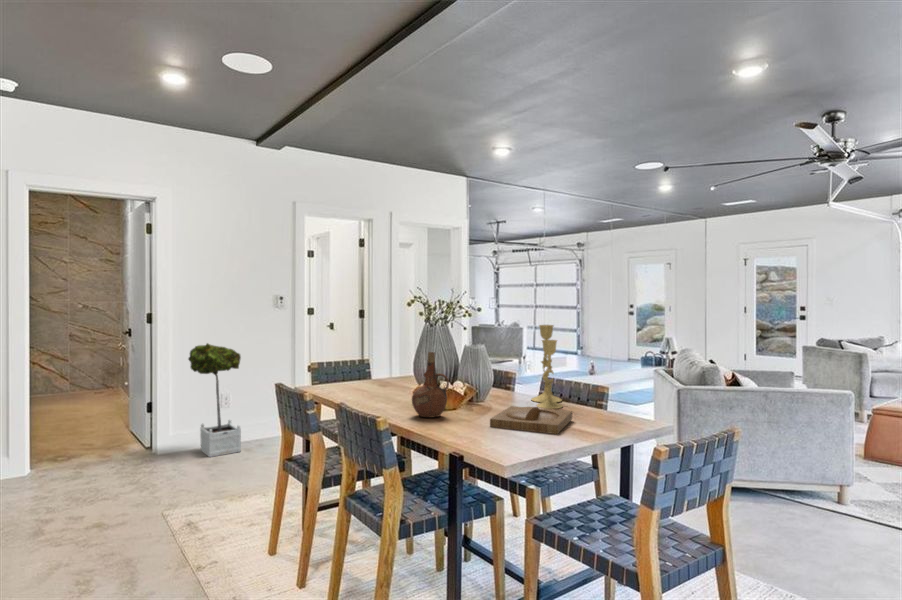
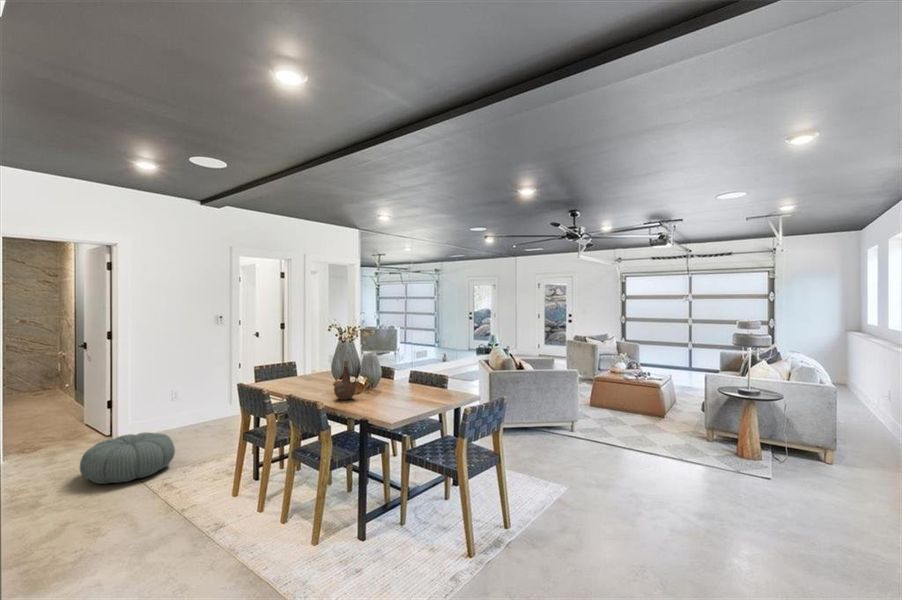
candlestick: present [532,325,563,409] -> none [404,340,423,390]
potted tree: present [188,343,241,457] -> none [147,353,191,438]
tray: present [490,406,572,434] -> none [382,390,428,405]
pouf: none [91,448,208,515] -> present [80,433,175,484]

